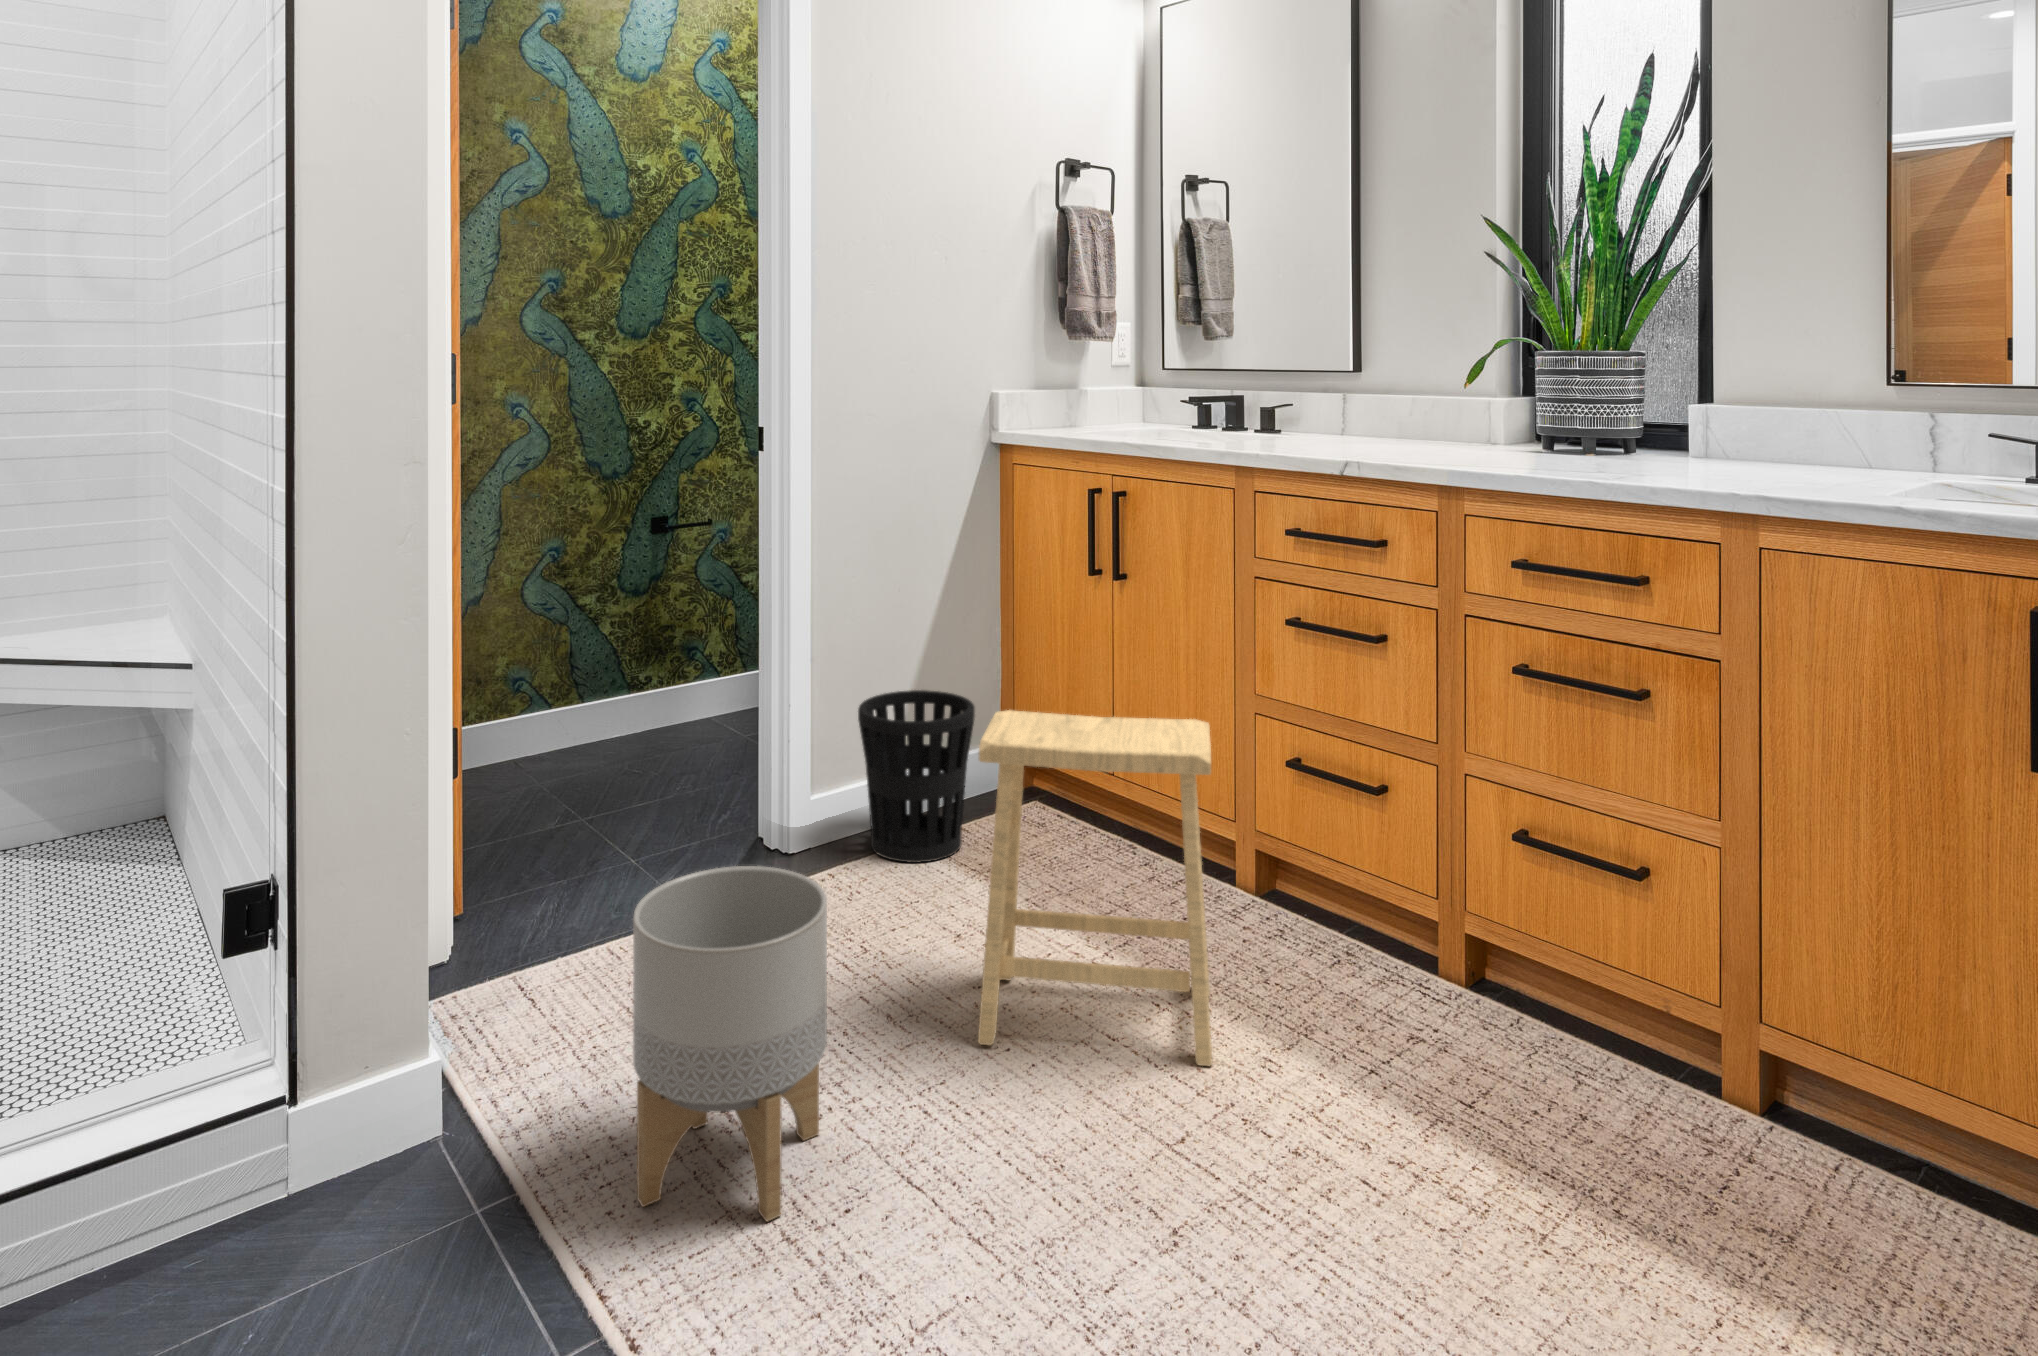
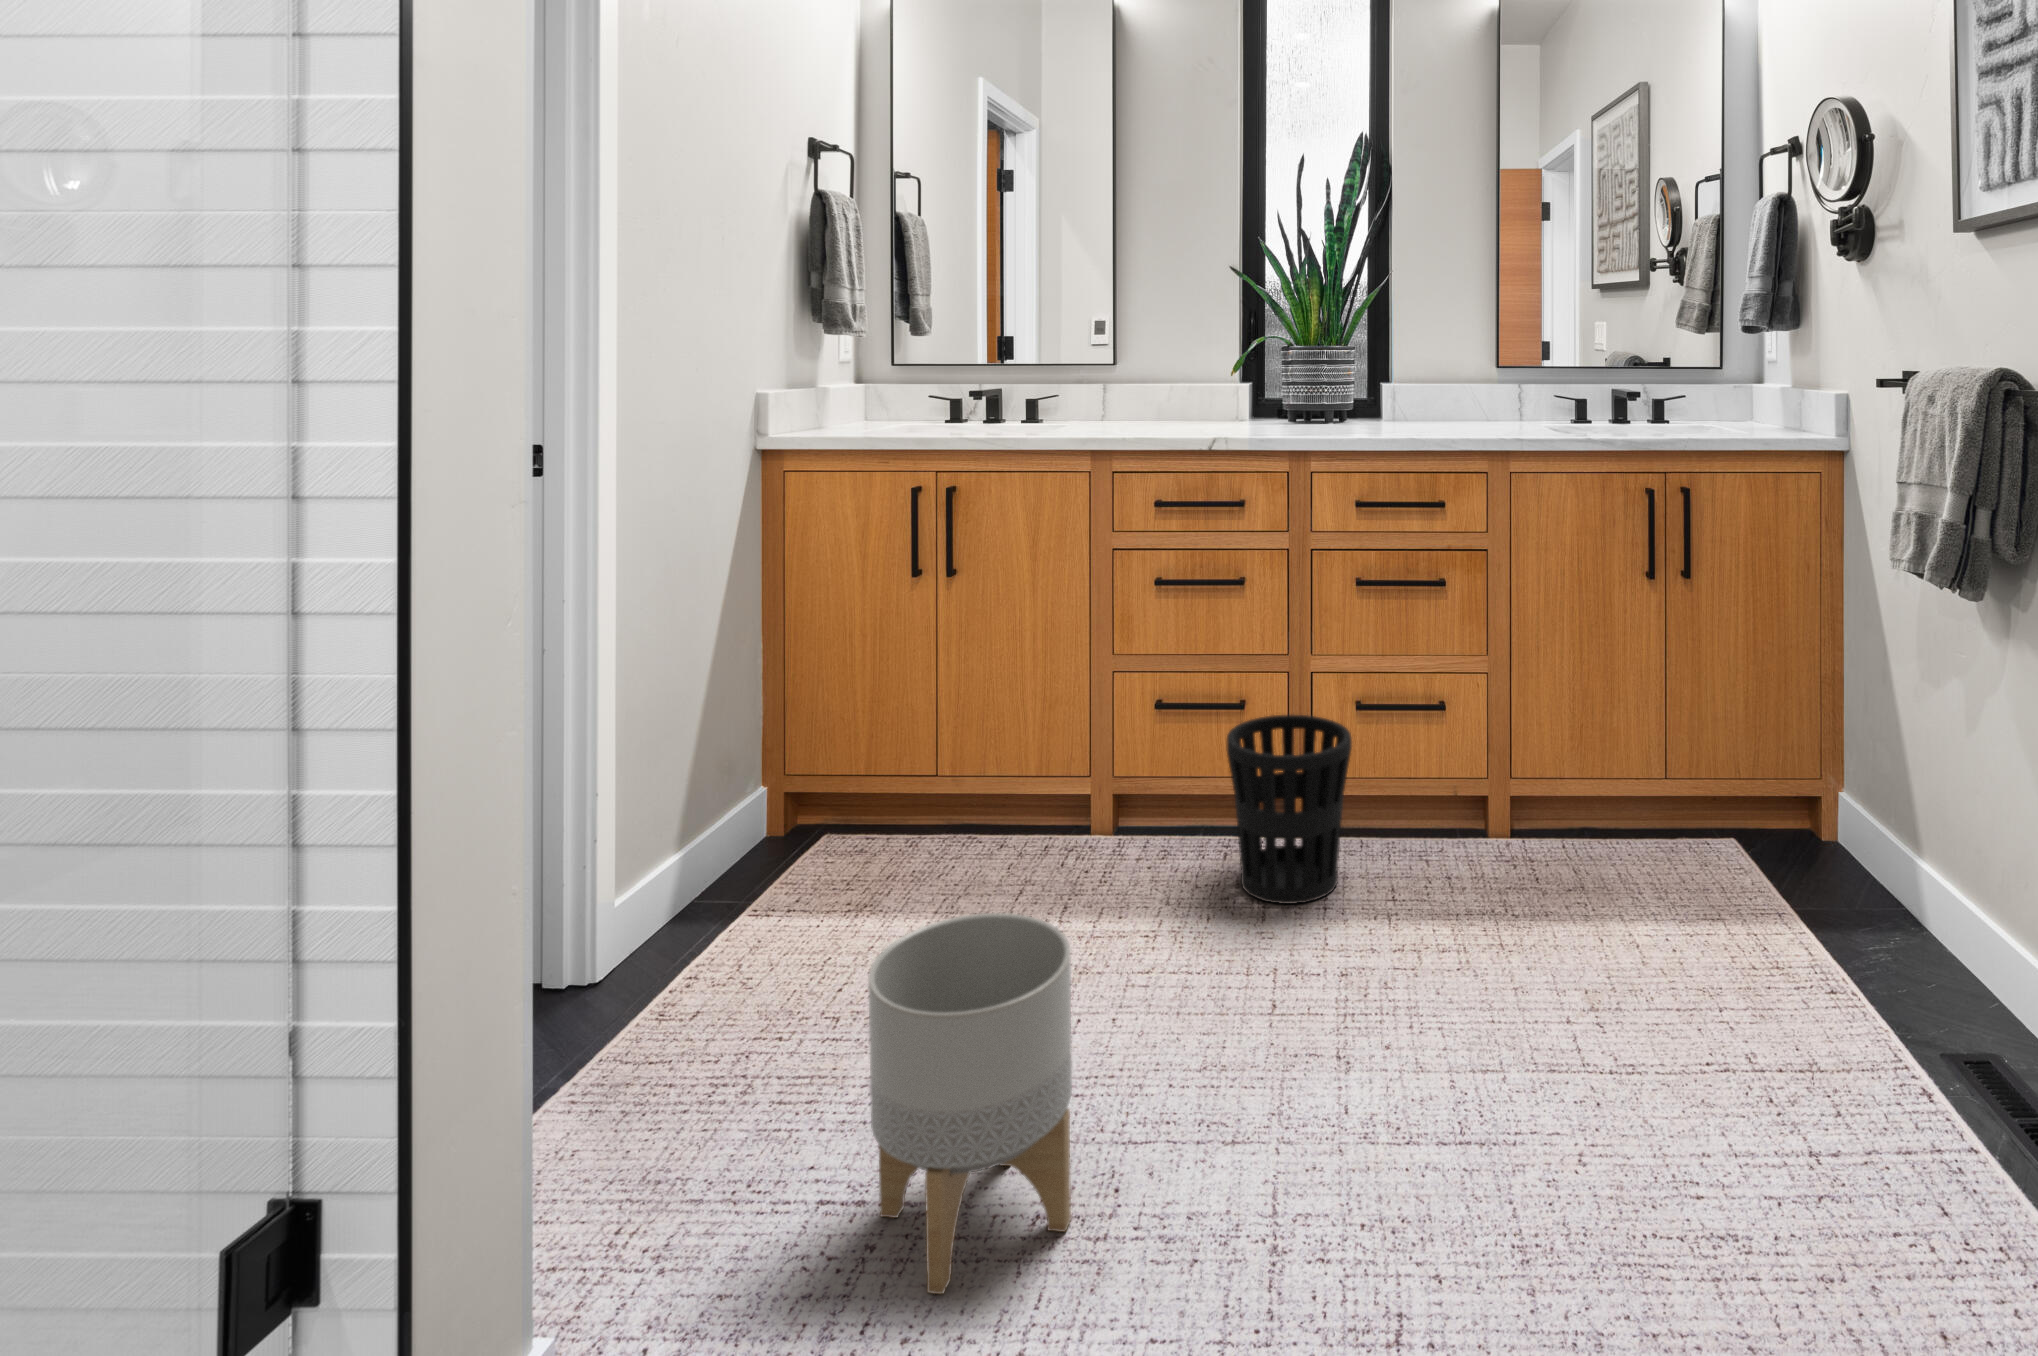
wastebasket: present [858,690,975,863] -> present [1226,715,1352,904]
footstool: present [978,710,1212,1066] -> none [996,680,1235,1024]

